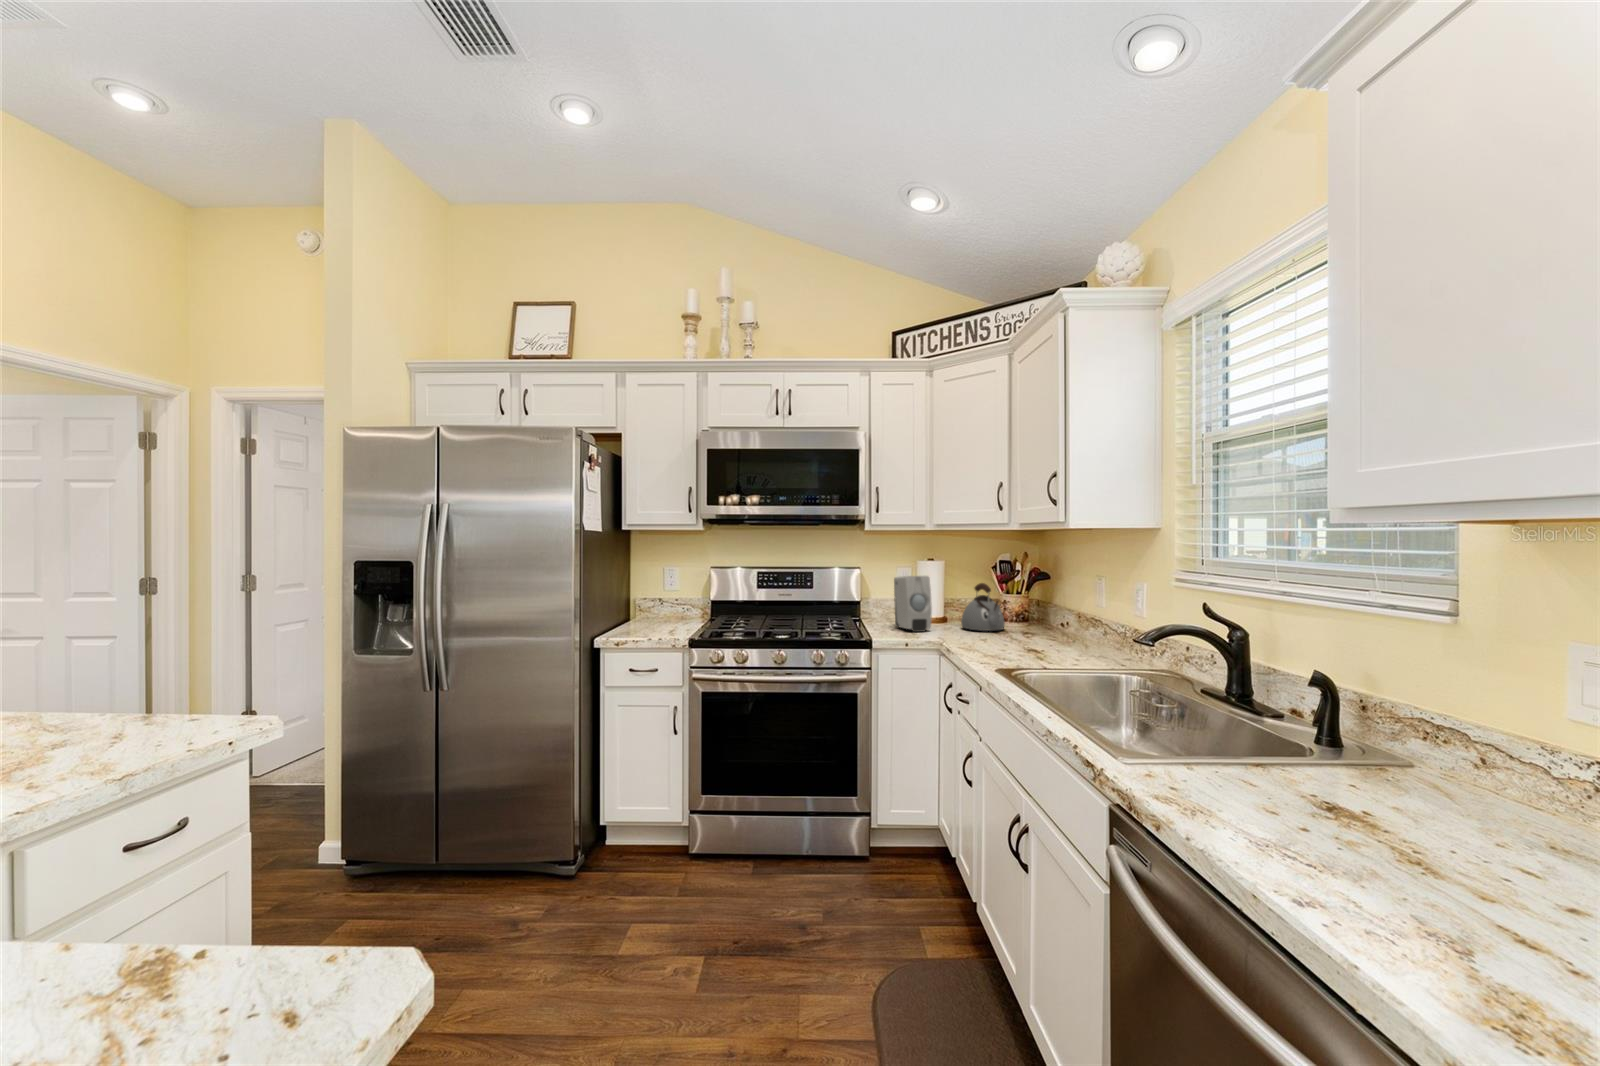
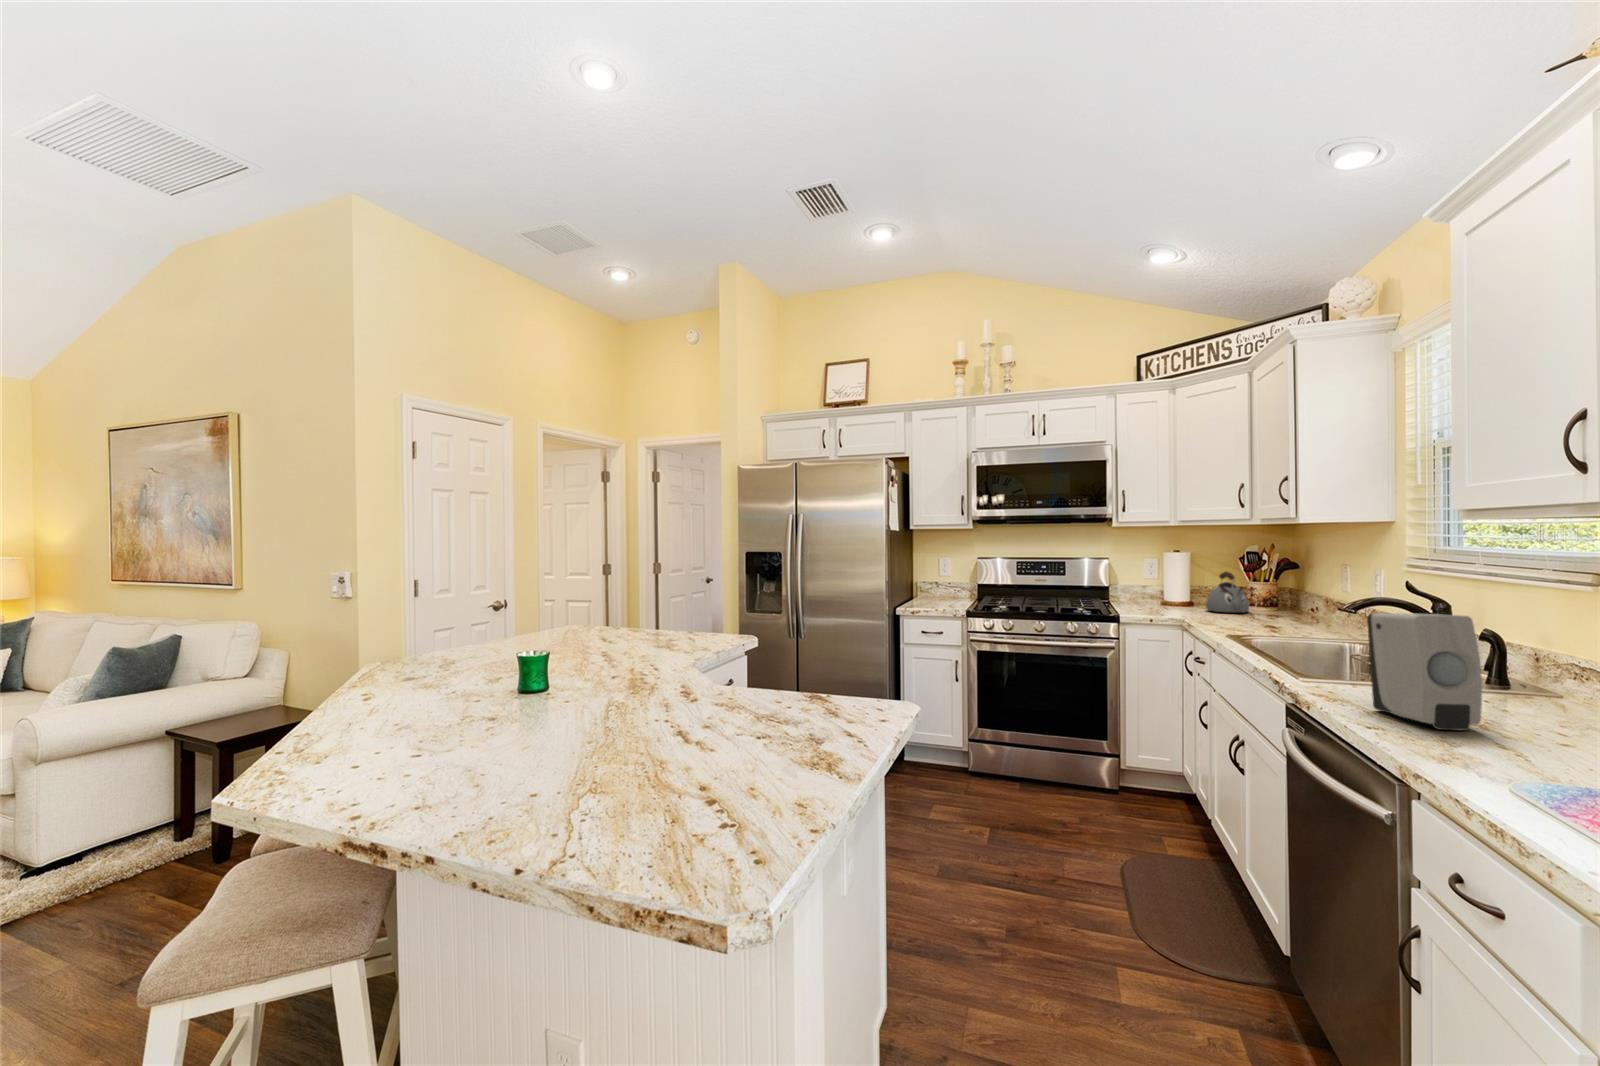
soap dispenser: present [894,576,932,632] -> present [1367,613,1482,730]

